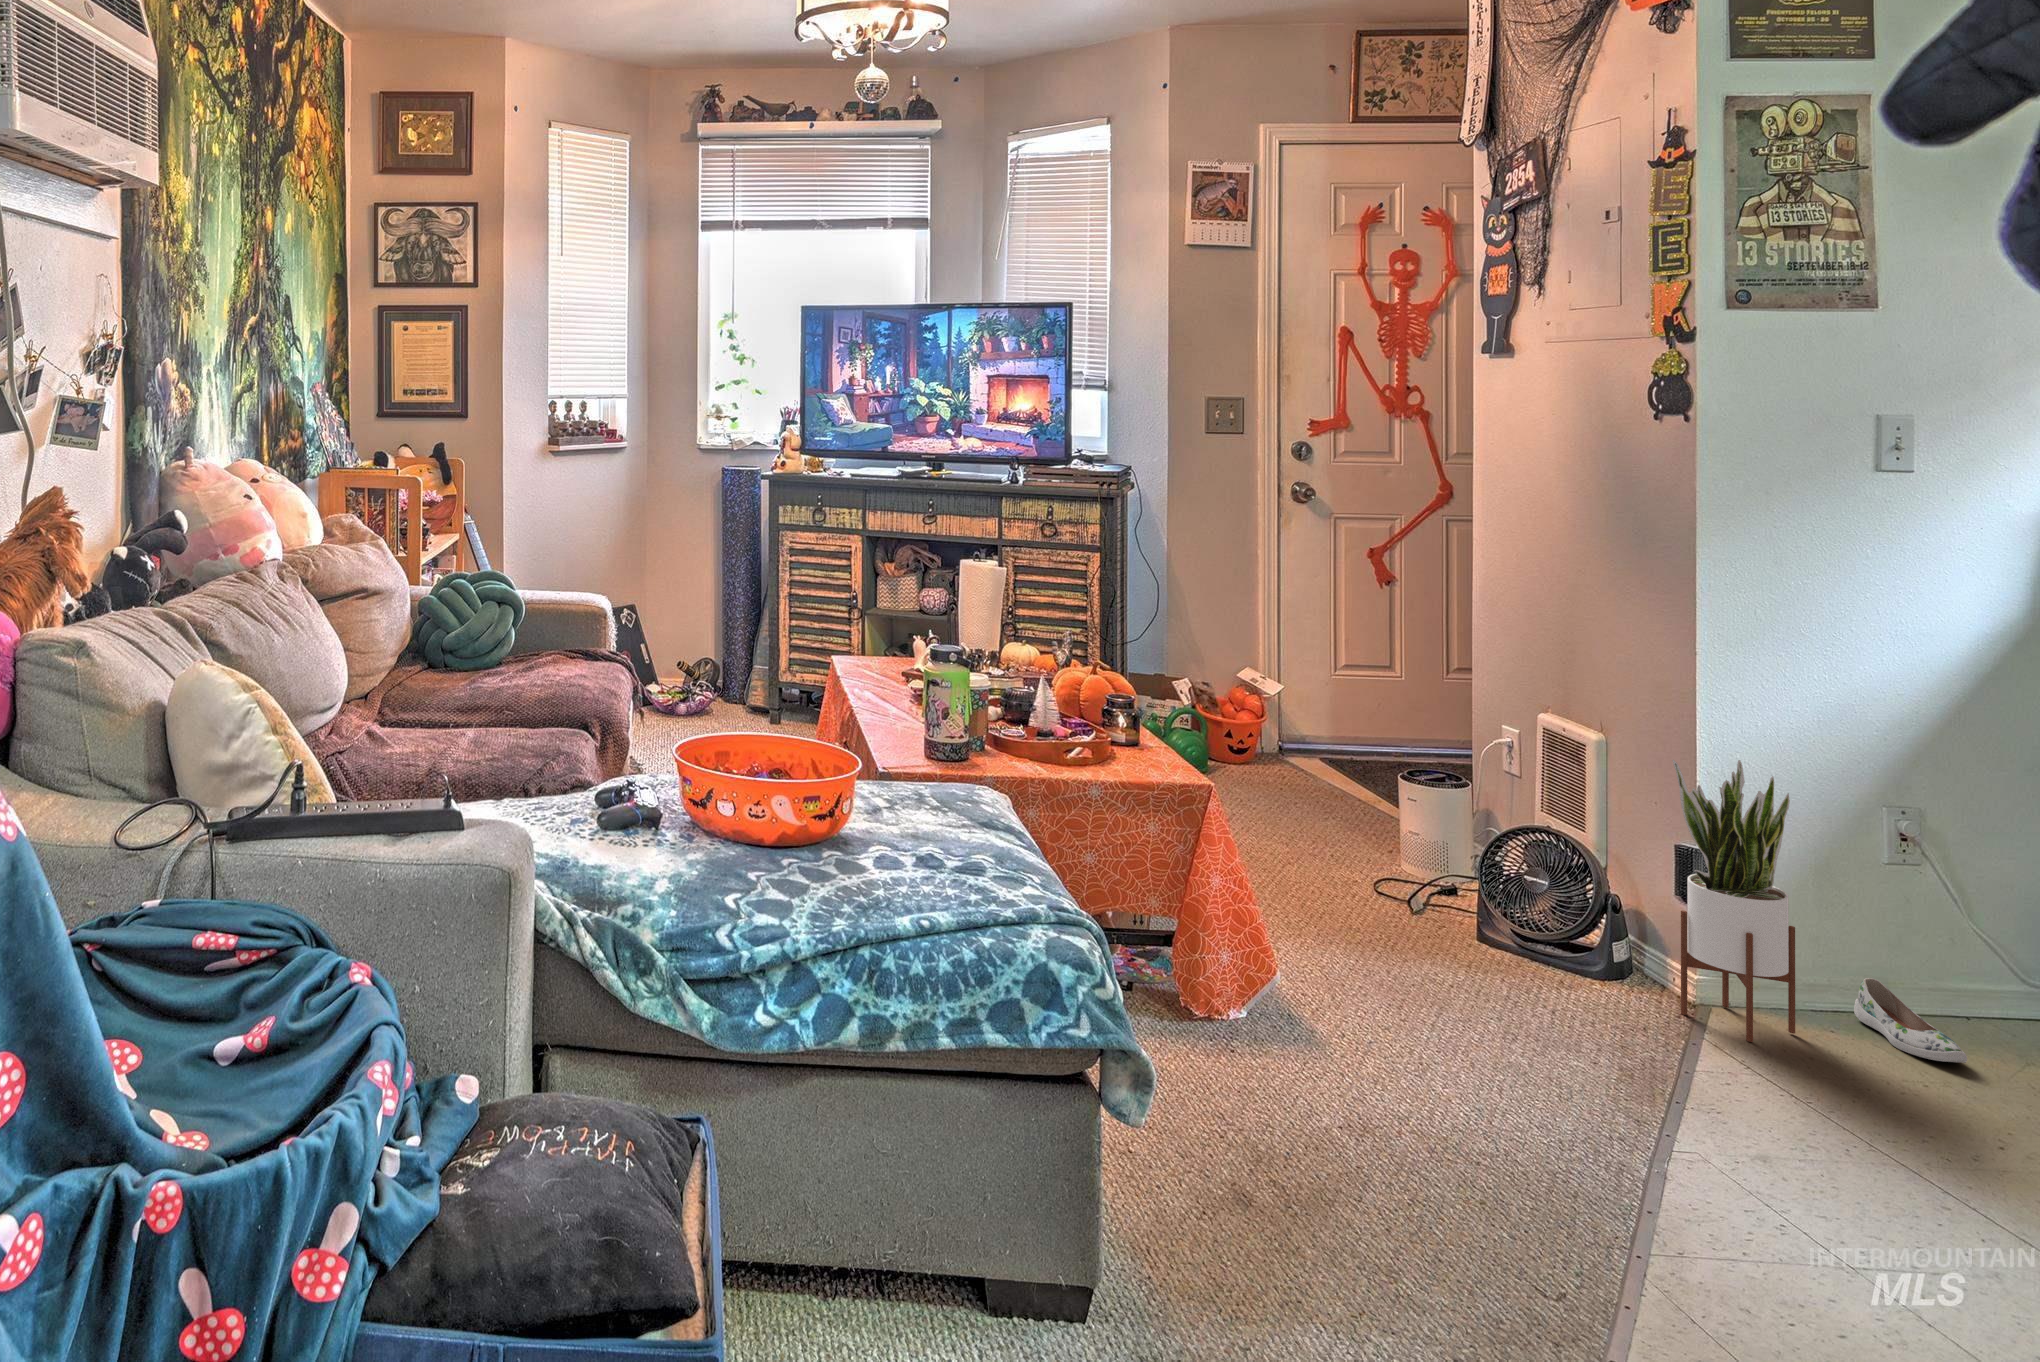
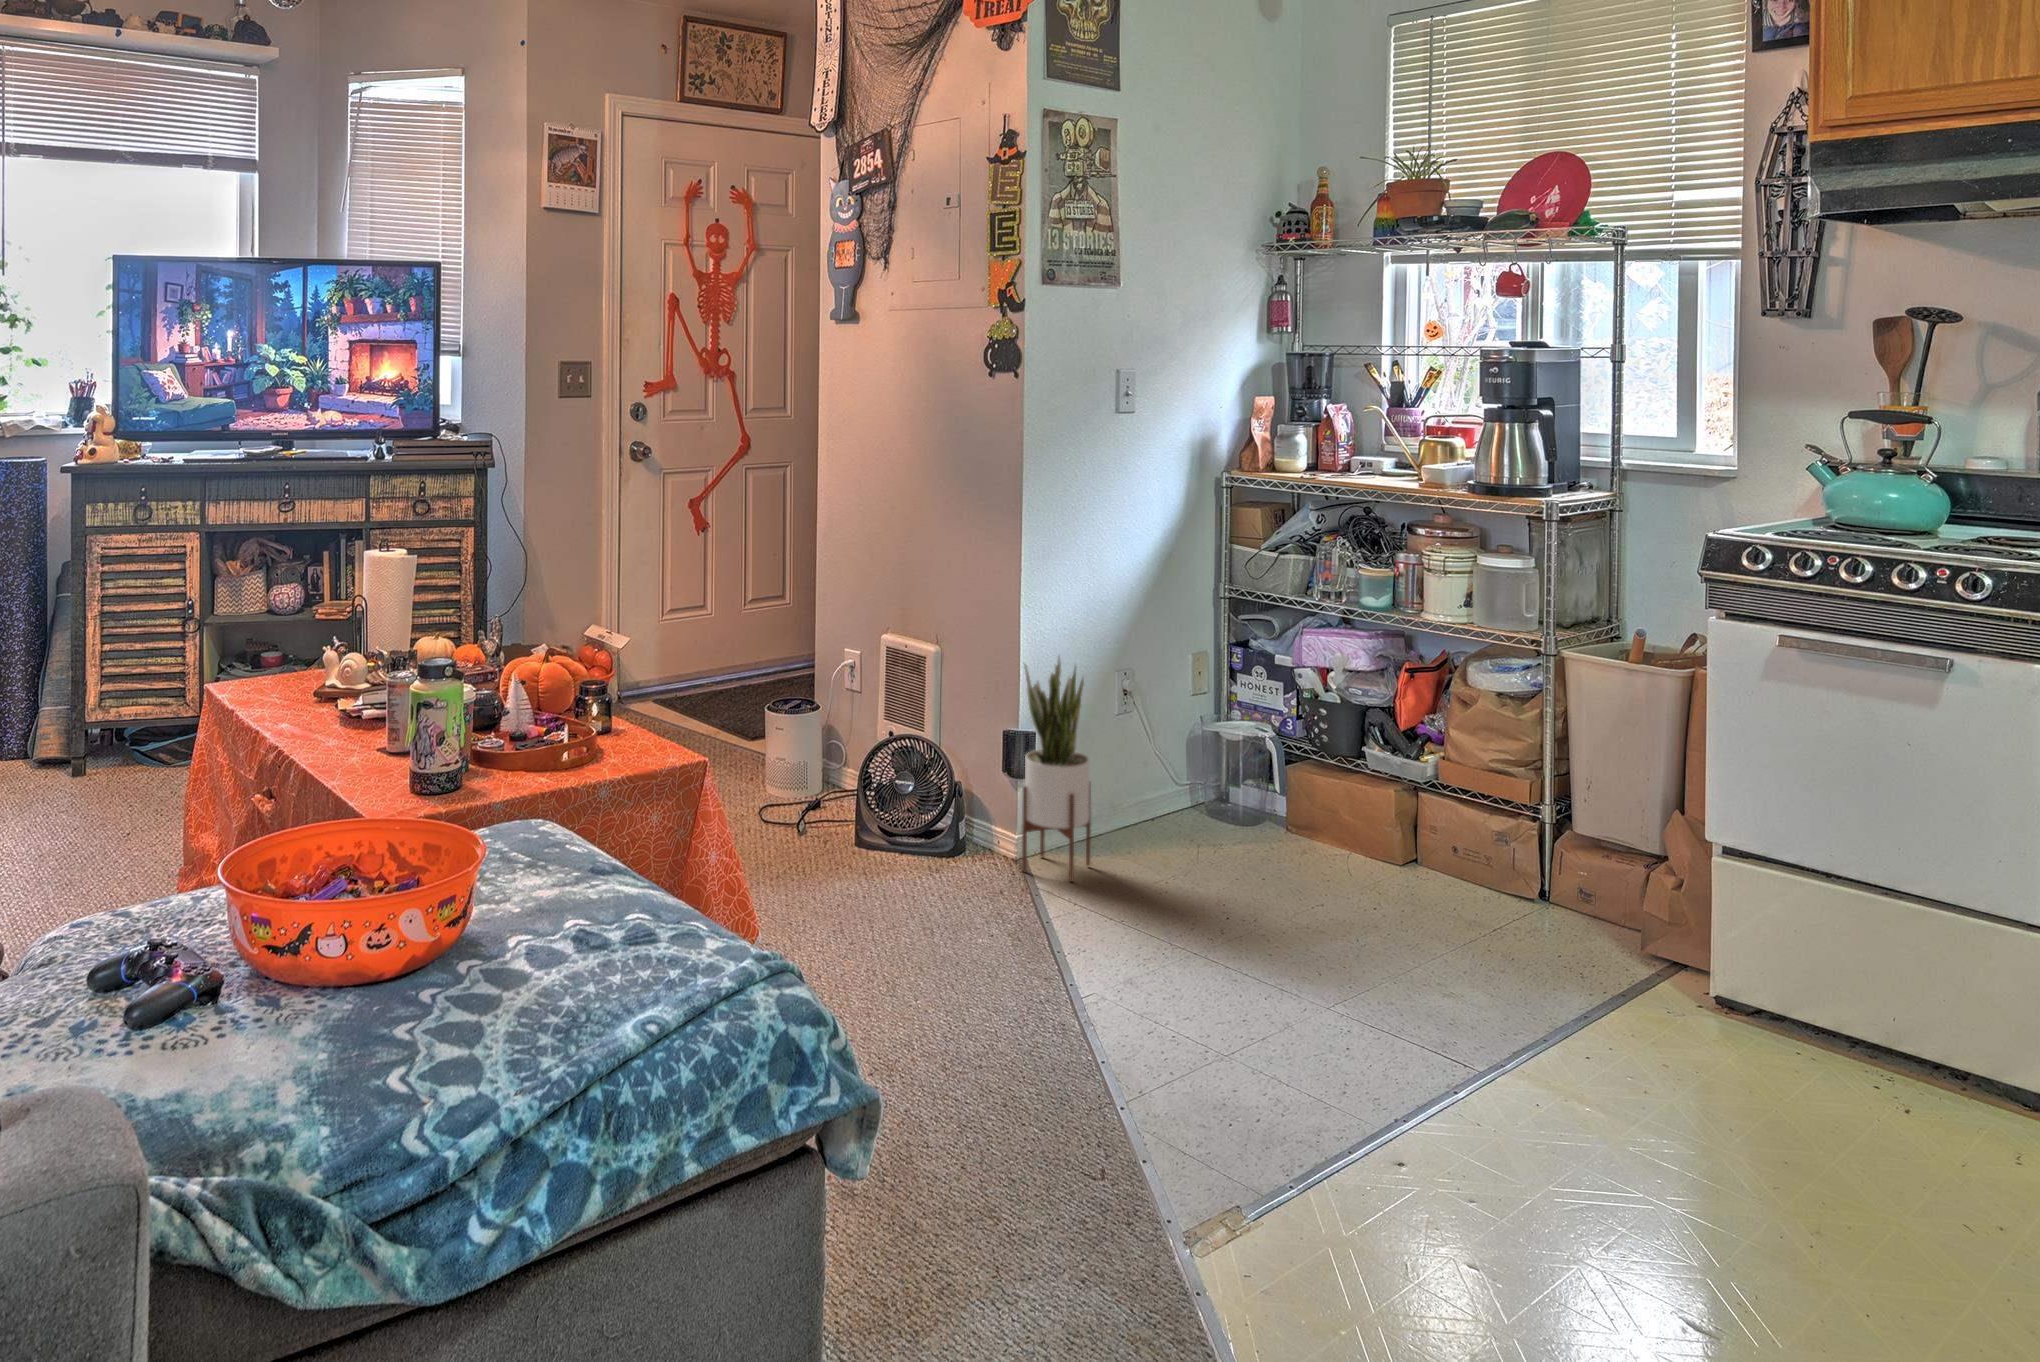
shoe: present [1854,978,1967,1063] -> none [1109,807,1184,861]

